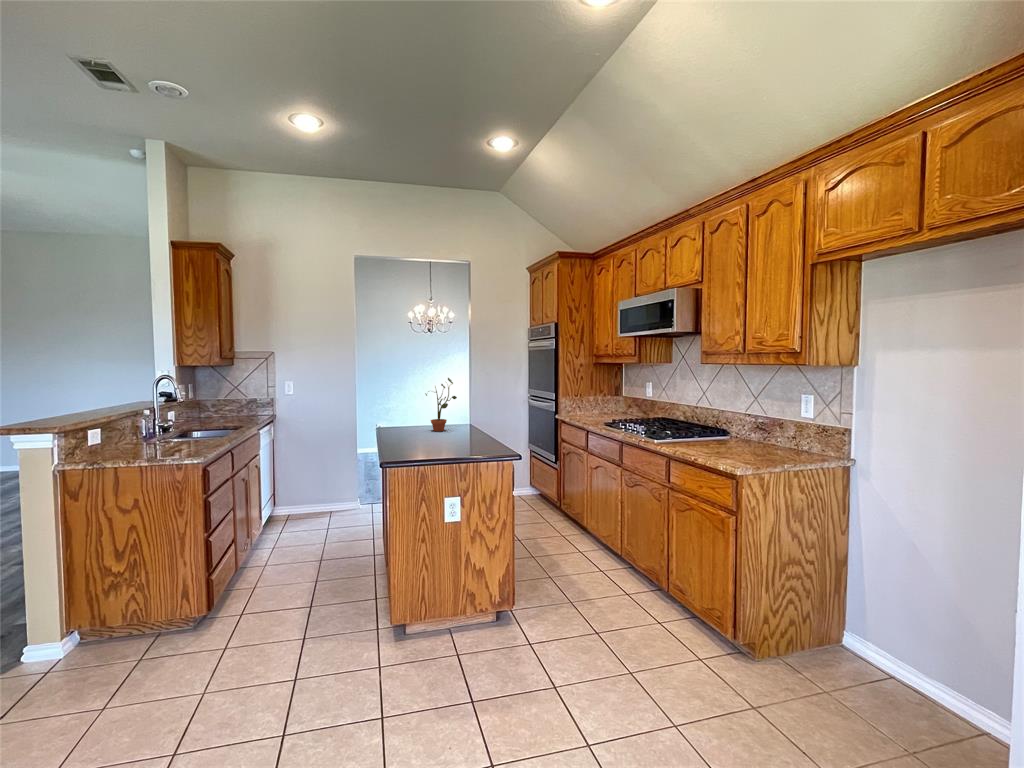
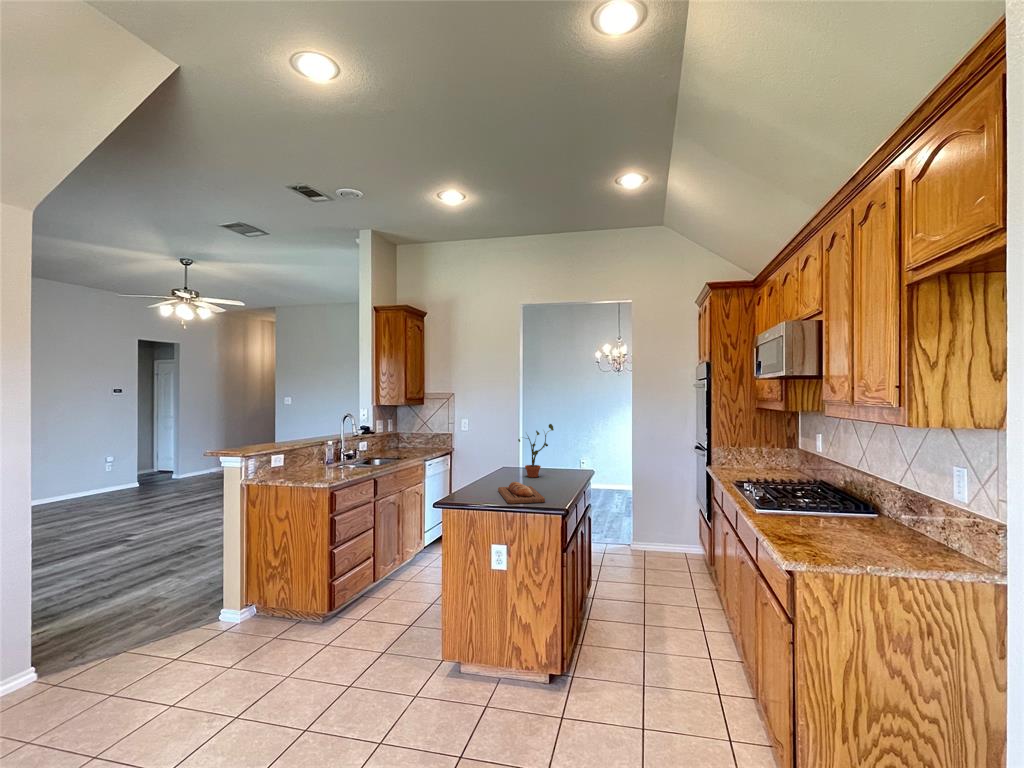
bread loaf: none [429,434,492,454] -> present [498,482,545,504]

